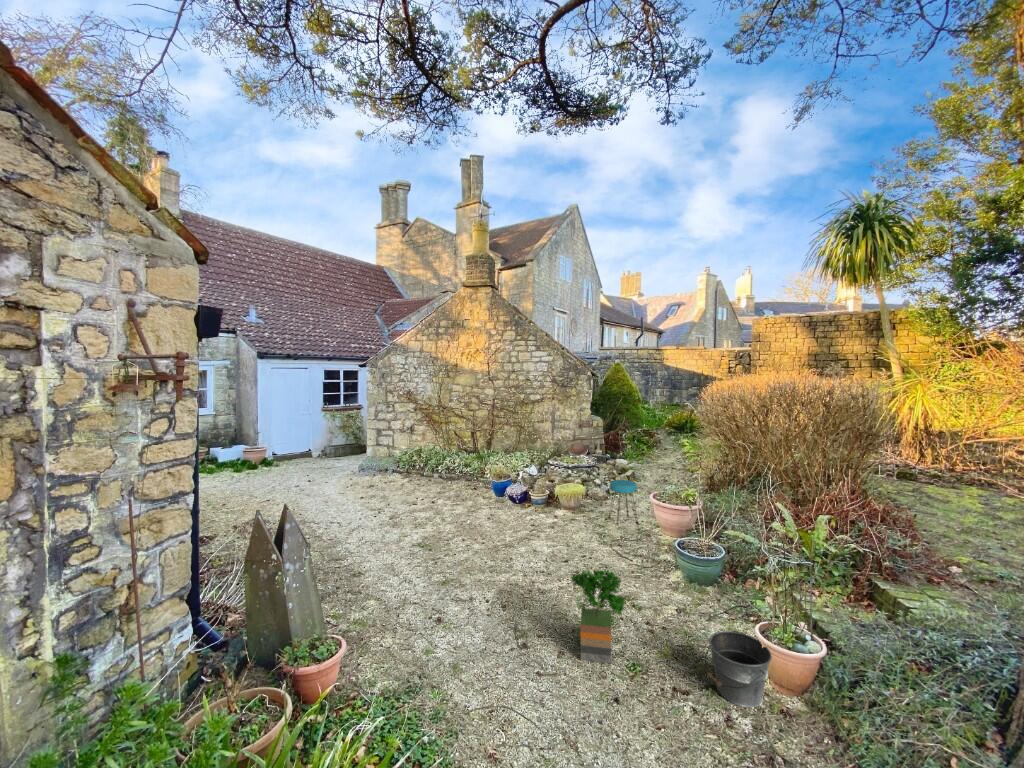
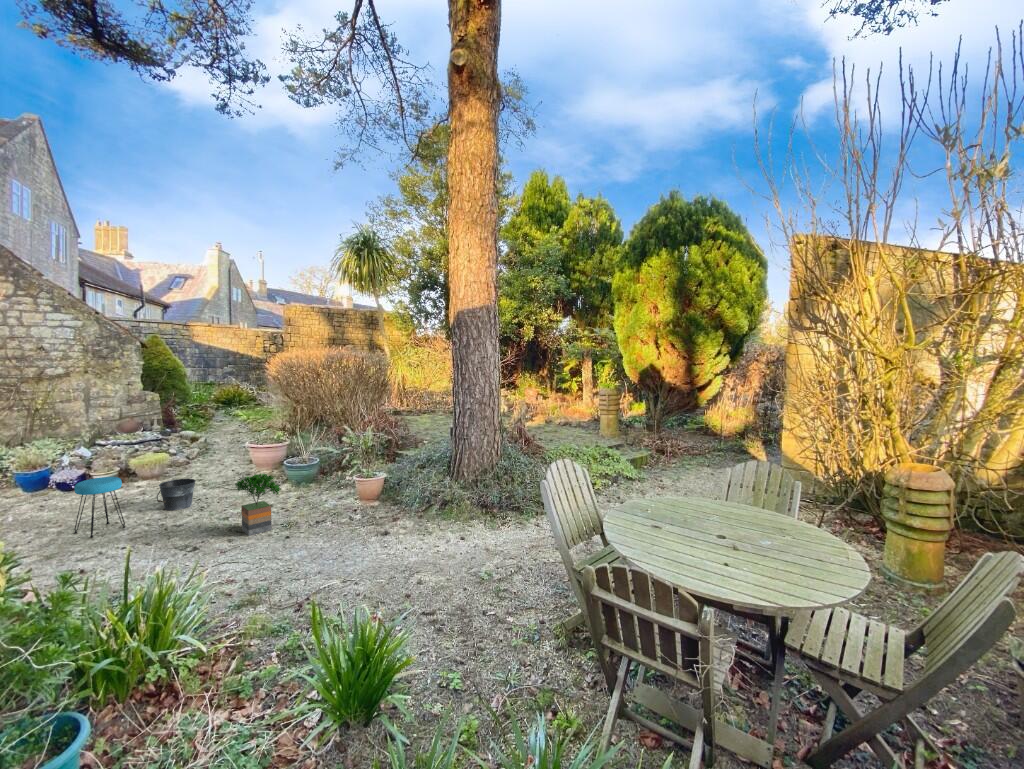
stool: present [609,480,637,524] -> present [74,477,125,537]
bucket: present [705,631,772,707] -> present [157,479,196,510]

